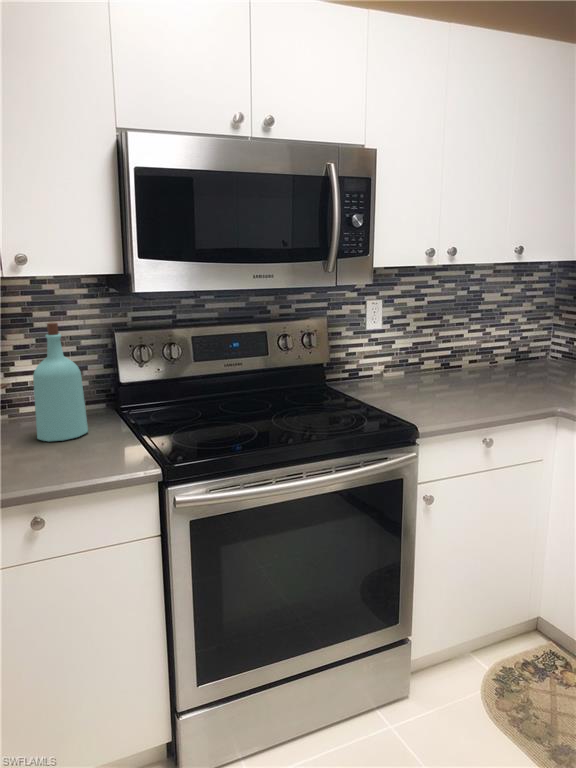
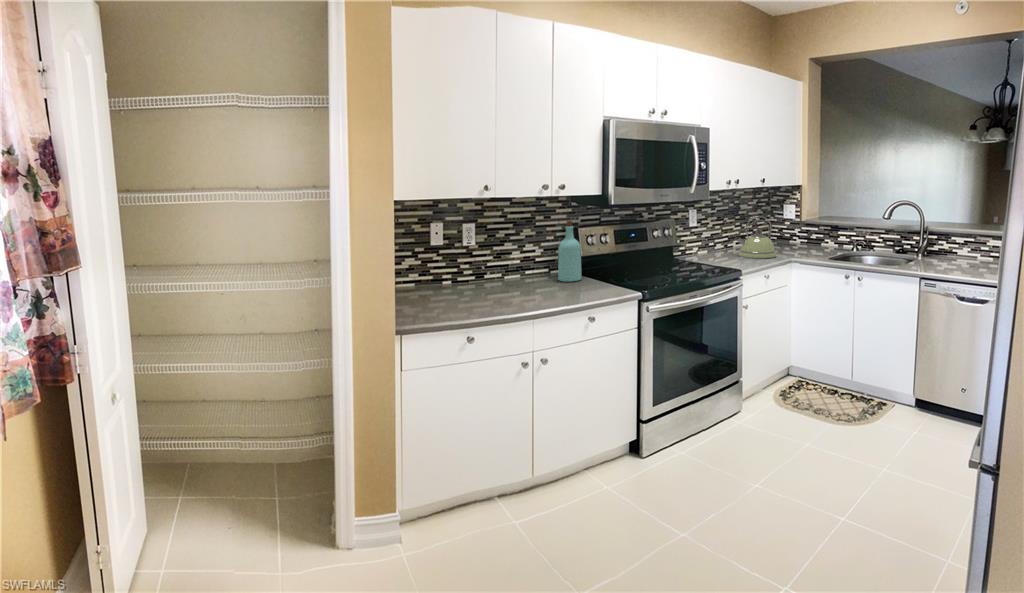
kettle: none [448,316,518,391] -> present [735,216,776,258]

